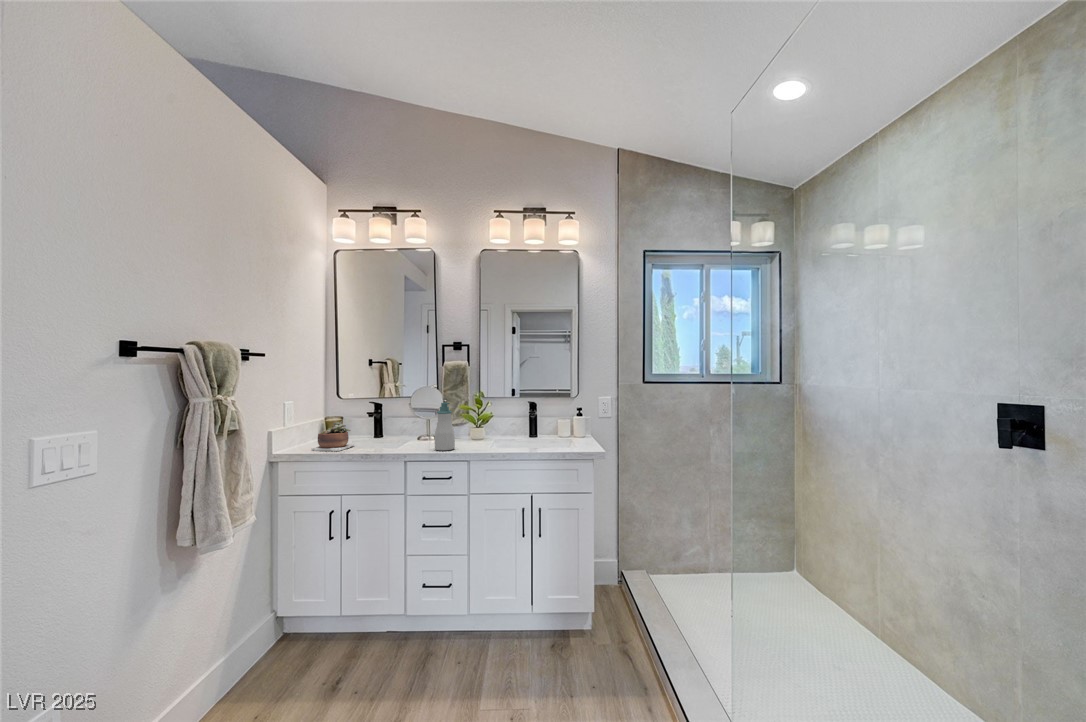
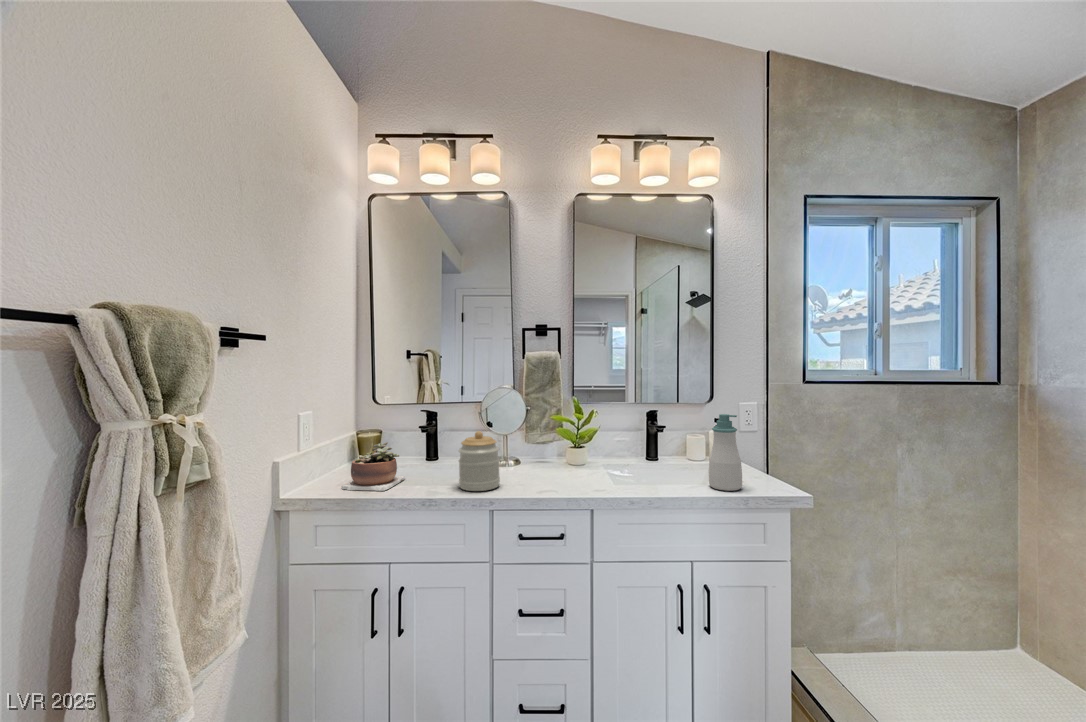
soap bottle: present [435,403,455,451] -> present [709,414,742,491]
jar: none [387,413,415,451] -> present [459,431,500,491]

